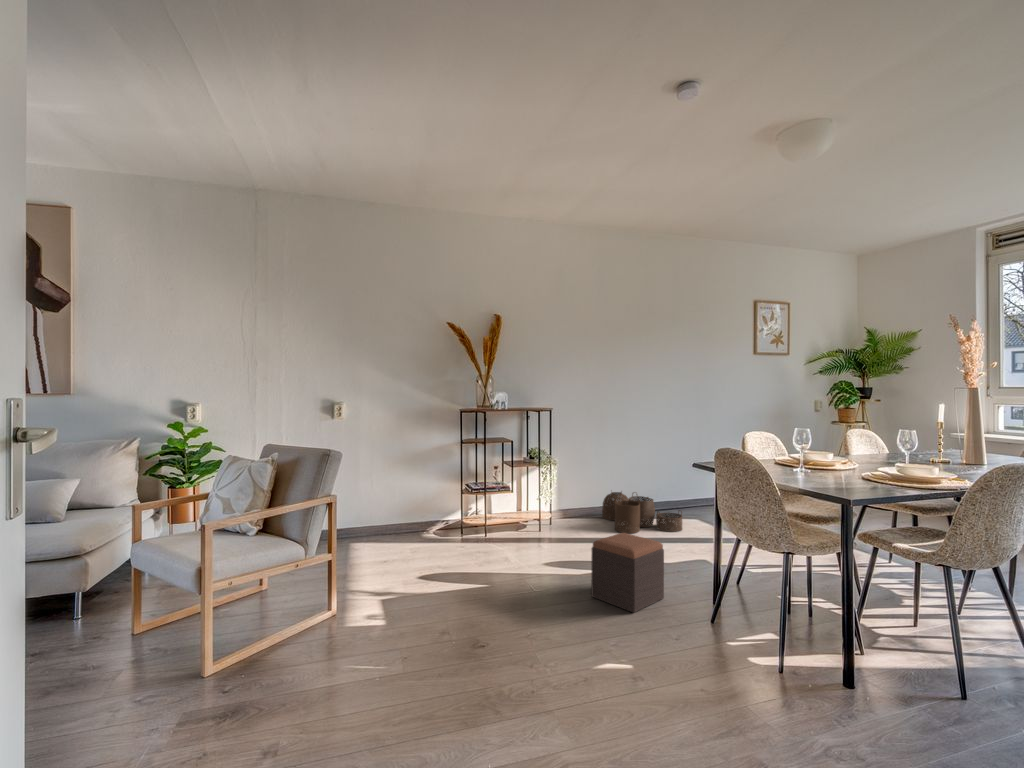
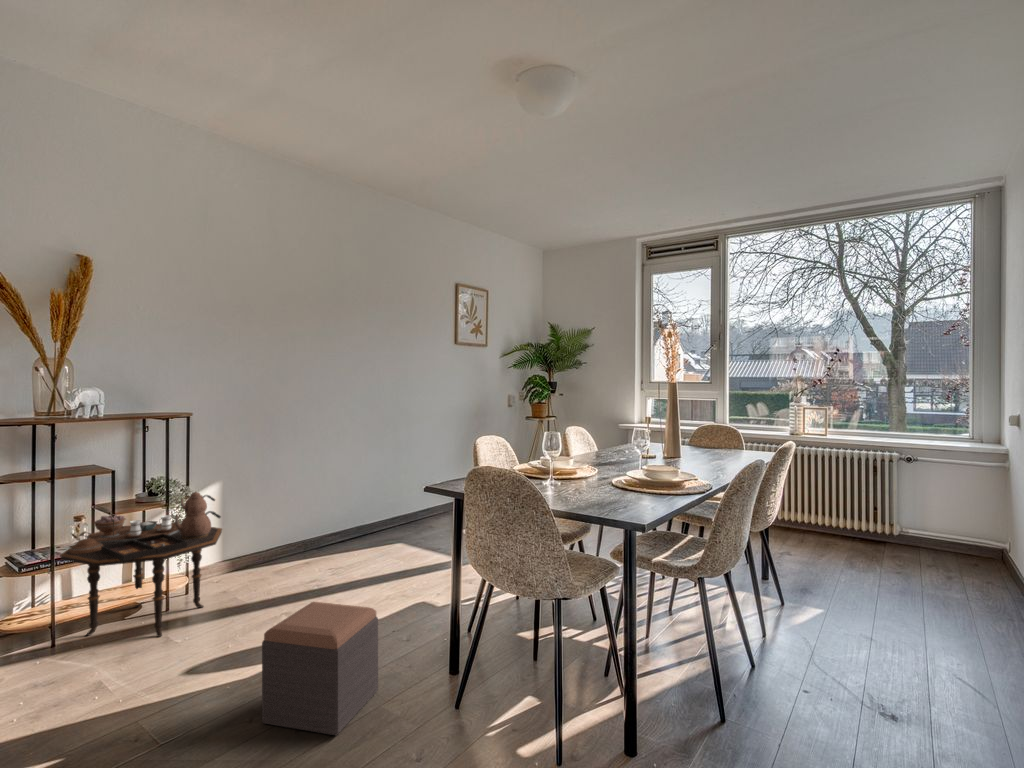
side table: none [489,458,572,544] -> present [60,492,222,637]
woven basket: present [602,492,682,533] -> none [269,523,382,585]

